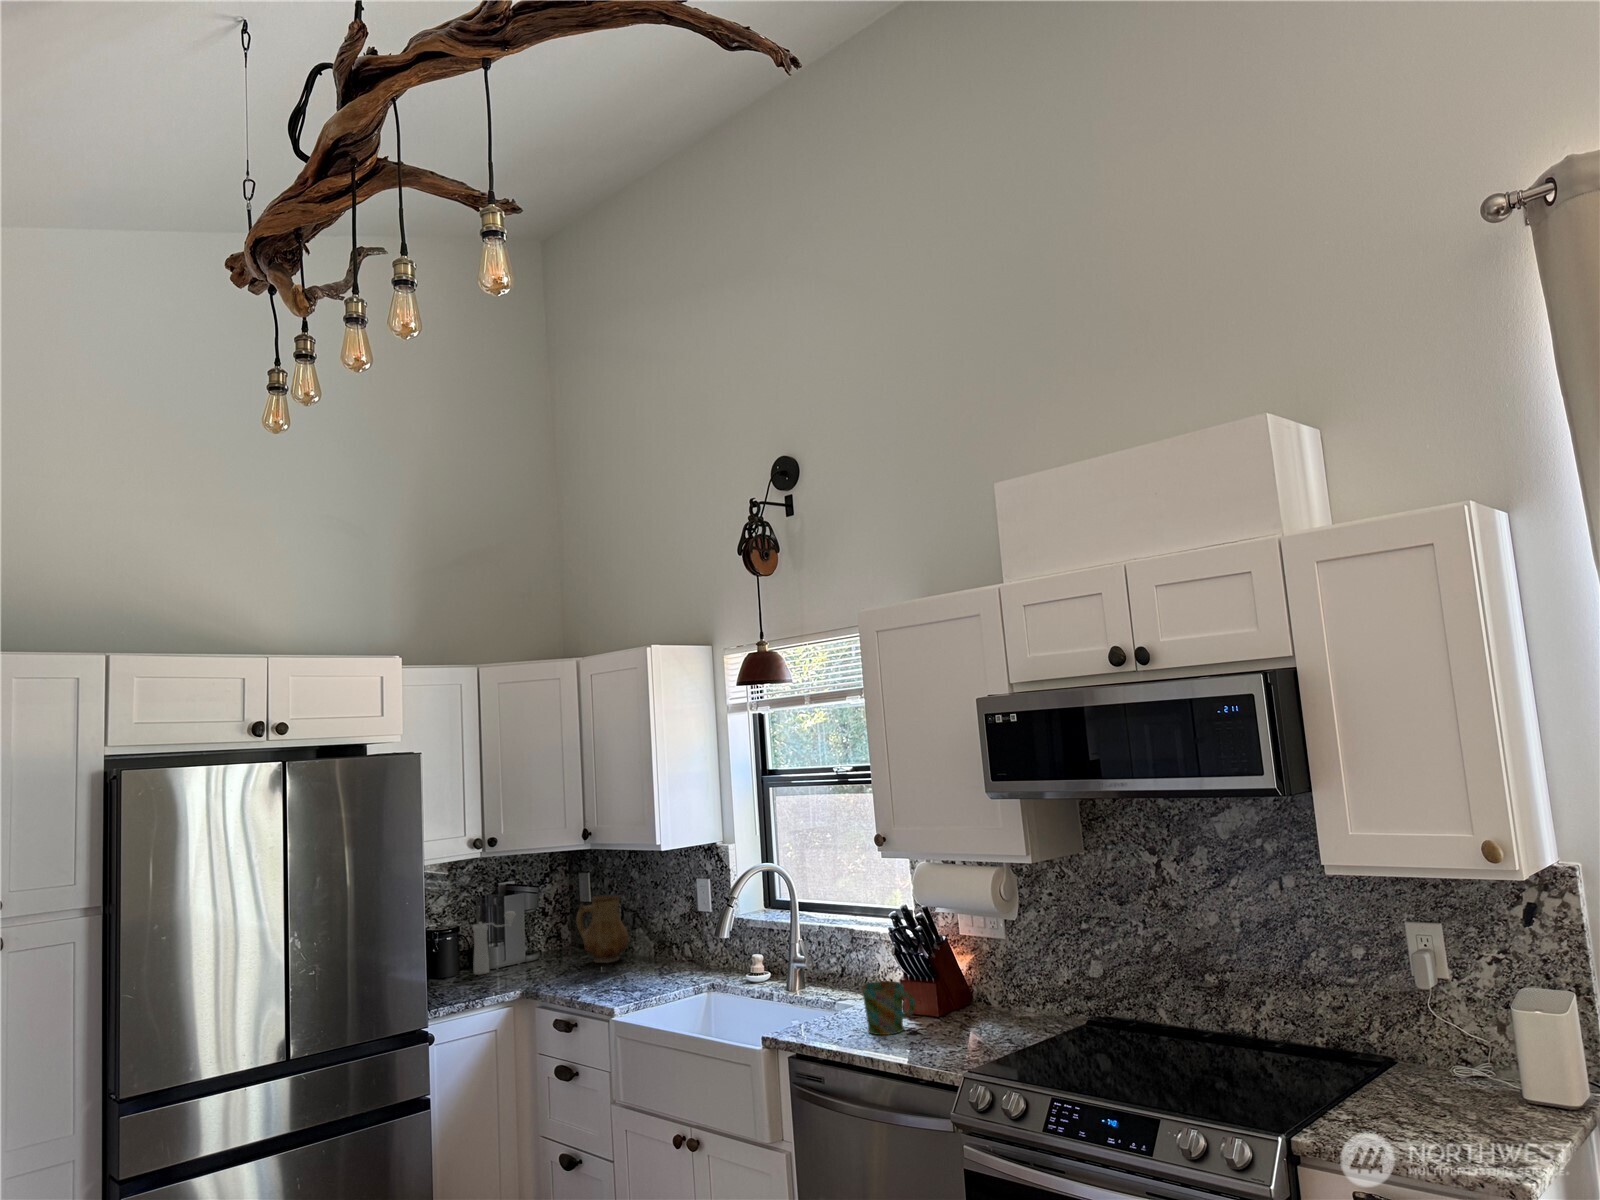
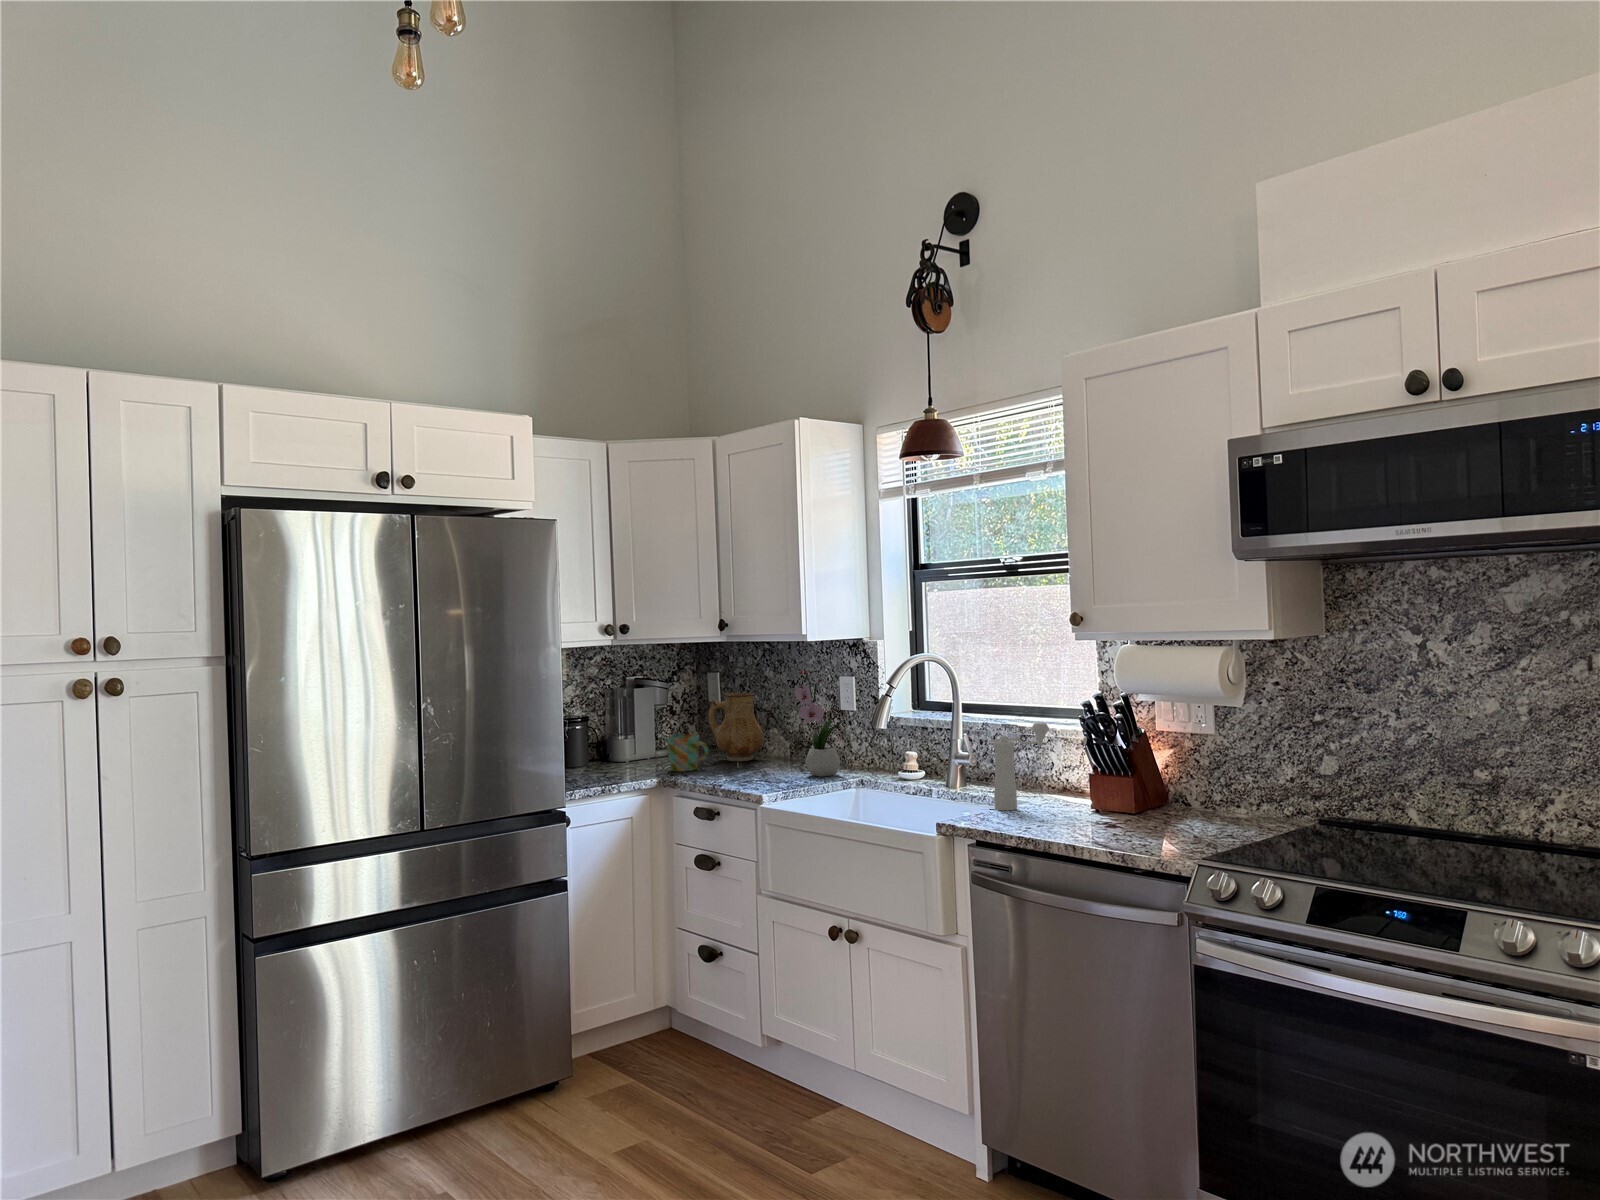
flower arrangement: none [650,880,696,981] -> present [795,670,844,777]
pepper mill: present [473,911,515,975] -> present [993,723,1049,811]
mug: present [862,981,915,1035] -> present [667,734,708,771]

